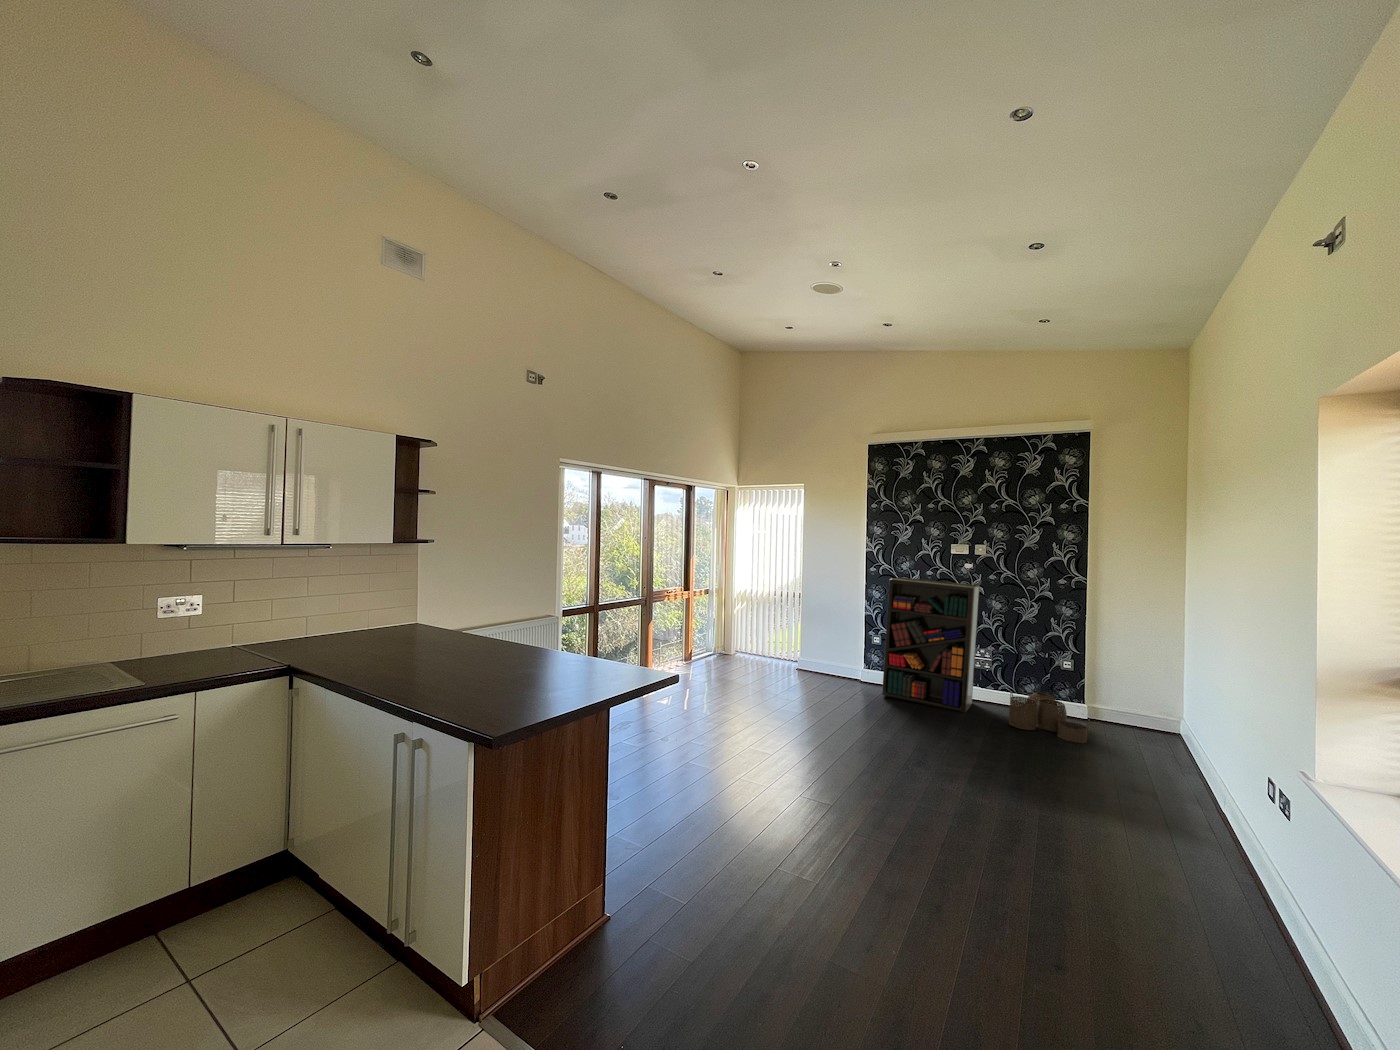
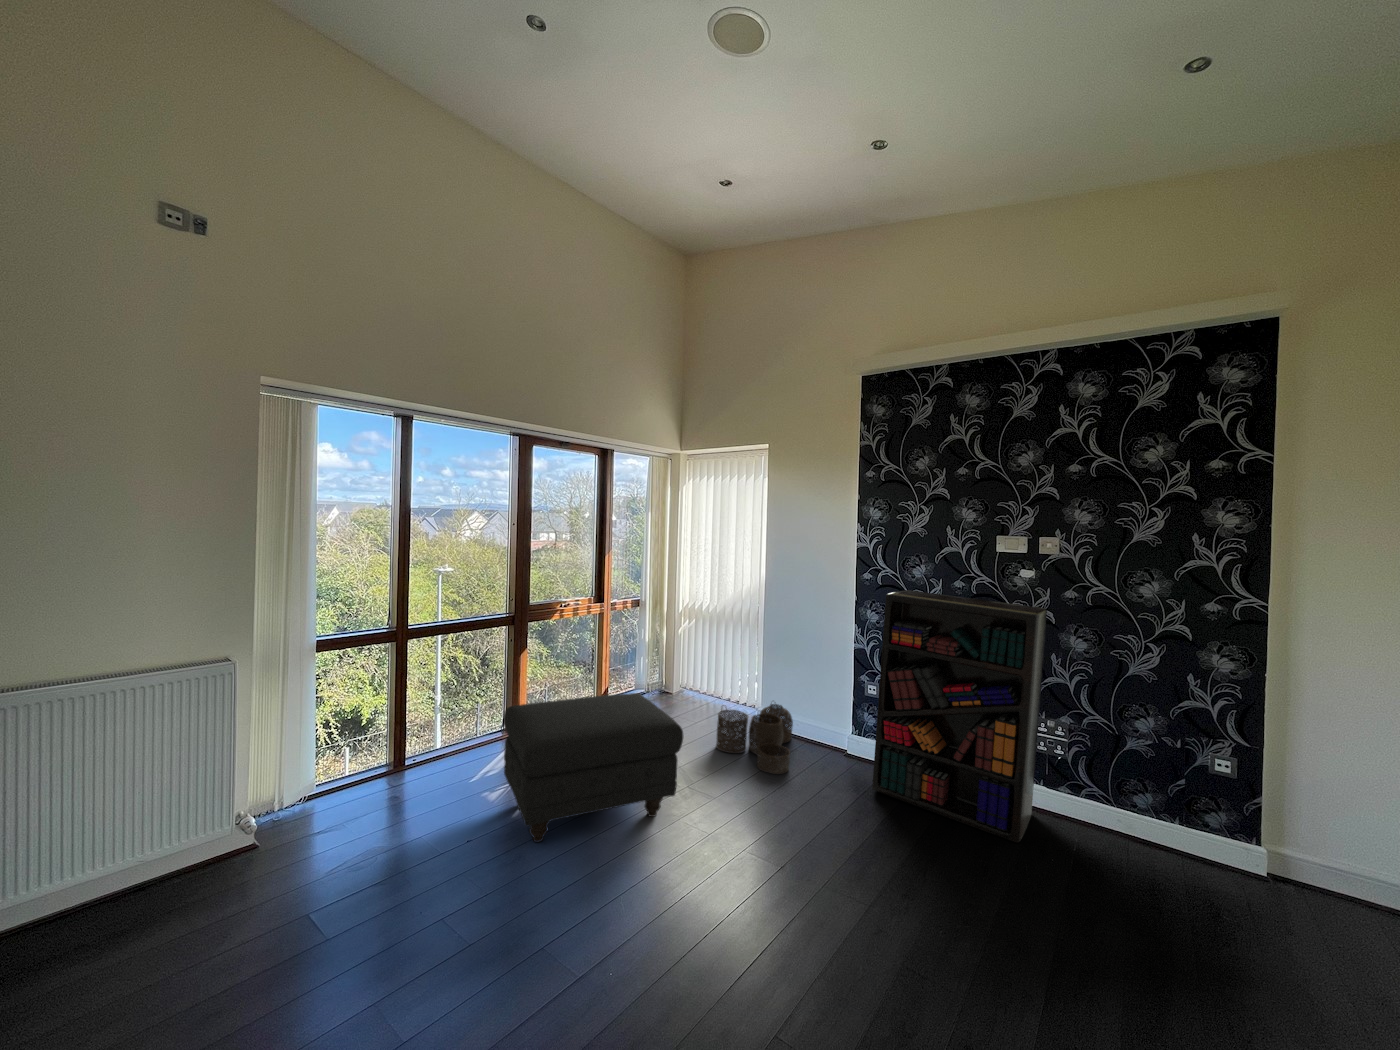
ottoman: none [675,643,782,718] -> present [504,693,683,842]
woven basket: present [1009,691,1088,743] -> present [716,704,793,774]

